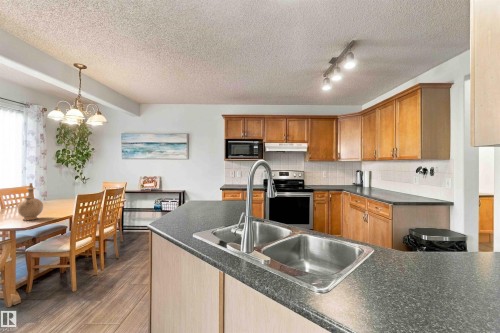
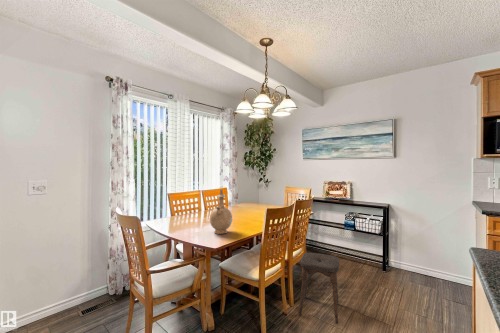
stool: none [108,228,141,273] -> present [299,253,339,324]

